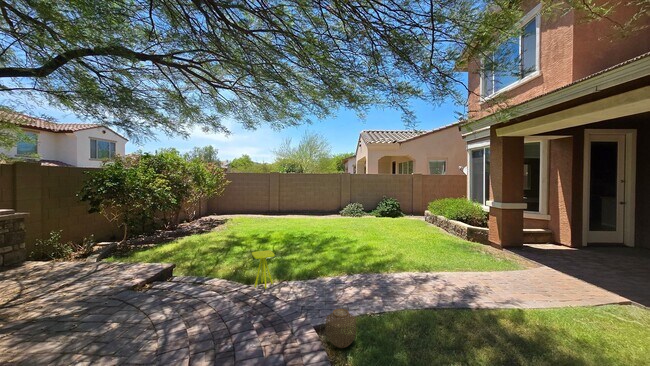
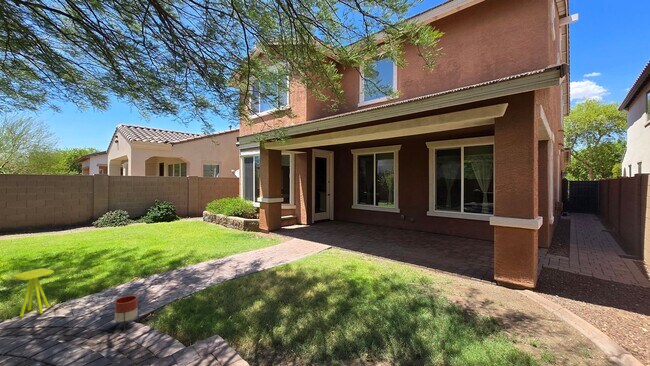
planter: none [297,297,318,336] -> present [115,295,139,332]
woven basket: present [326,309,356,348] -> none [152,294,182,327]

